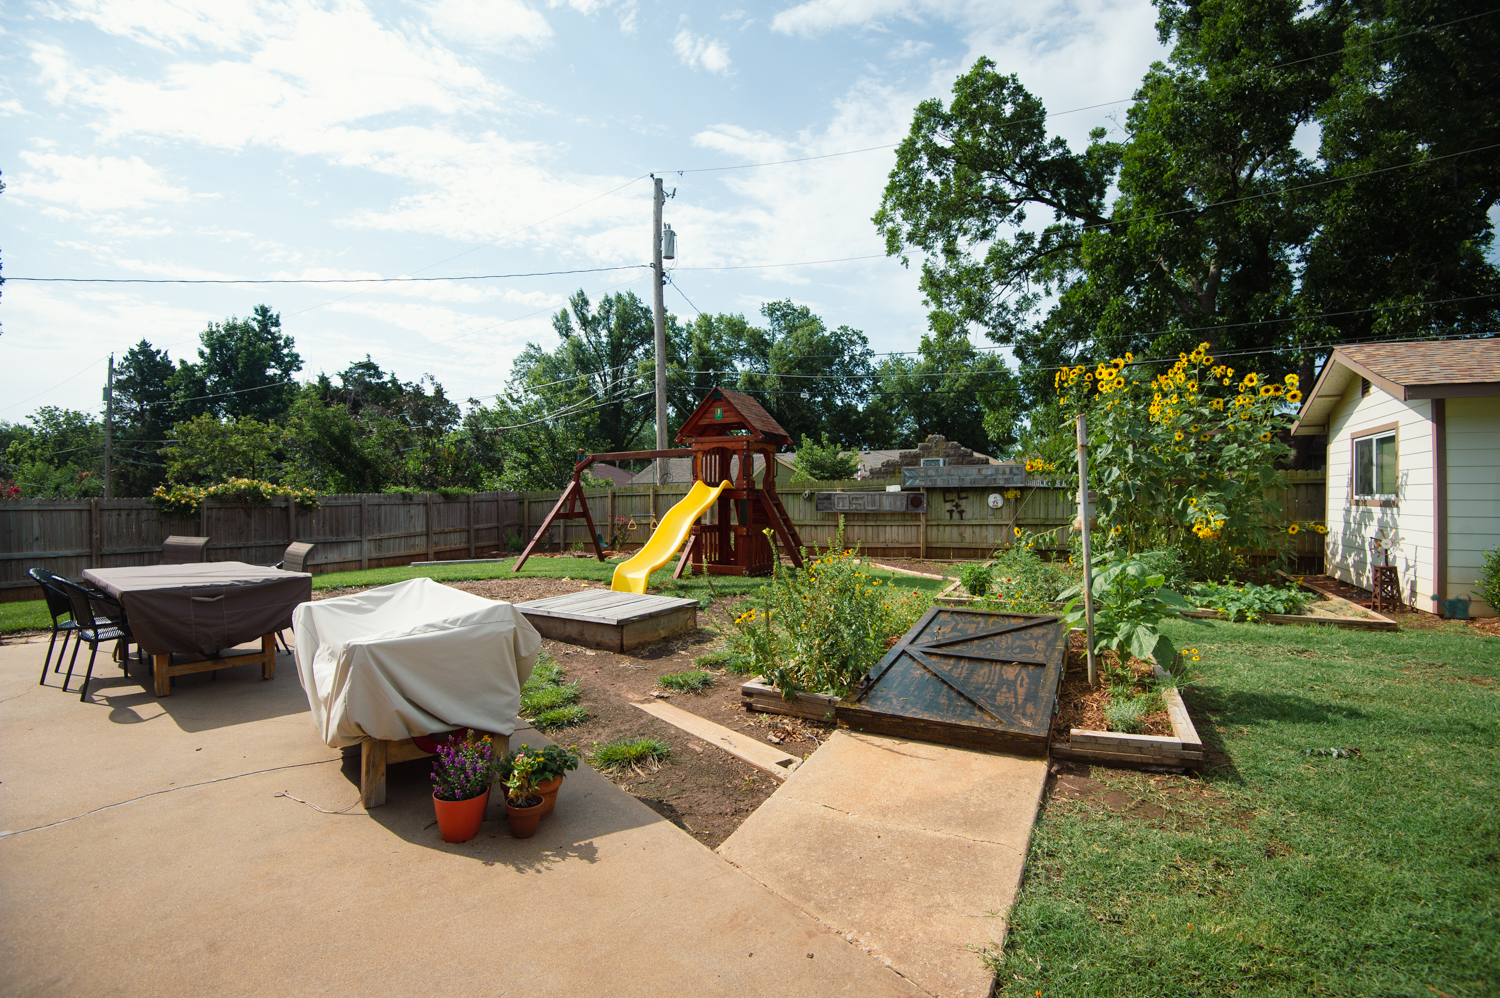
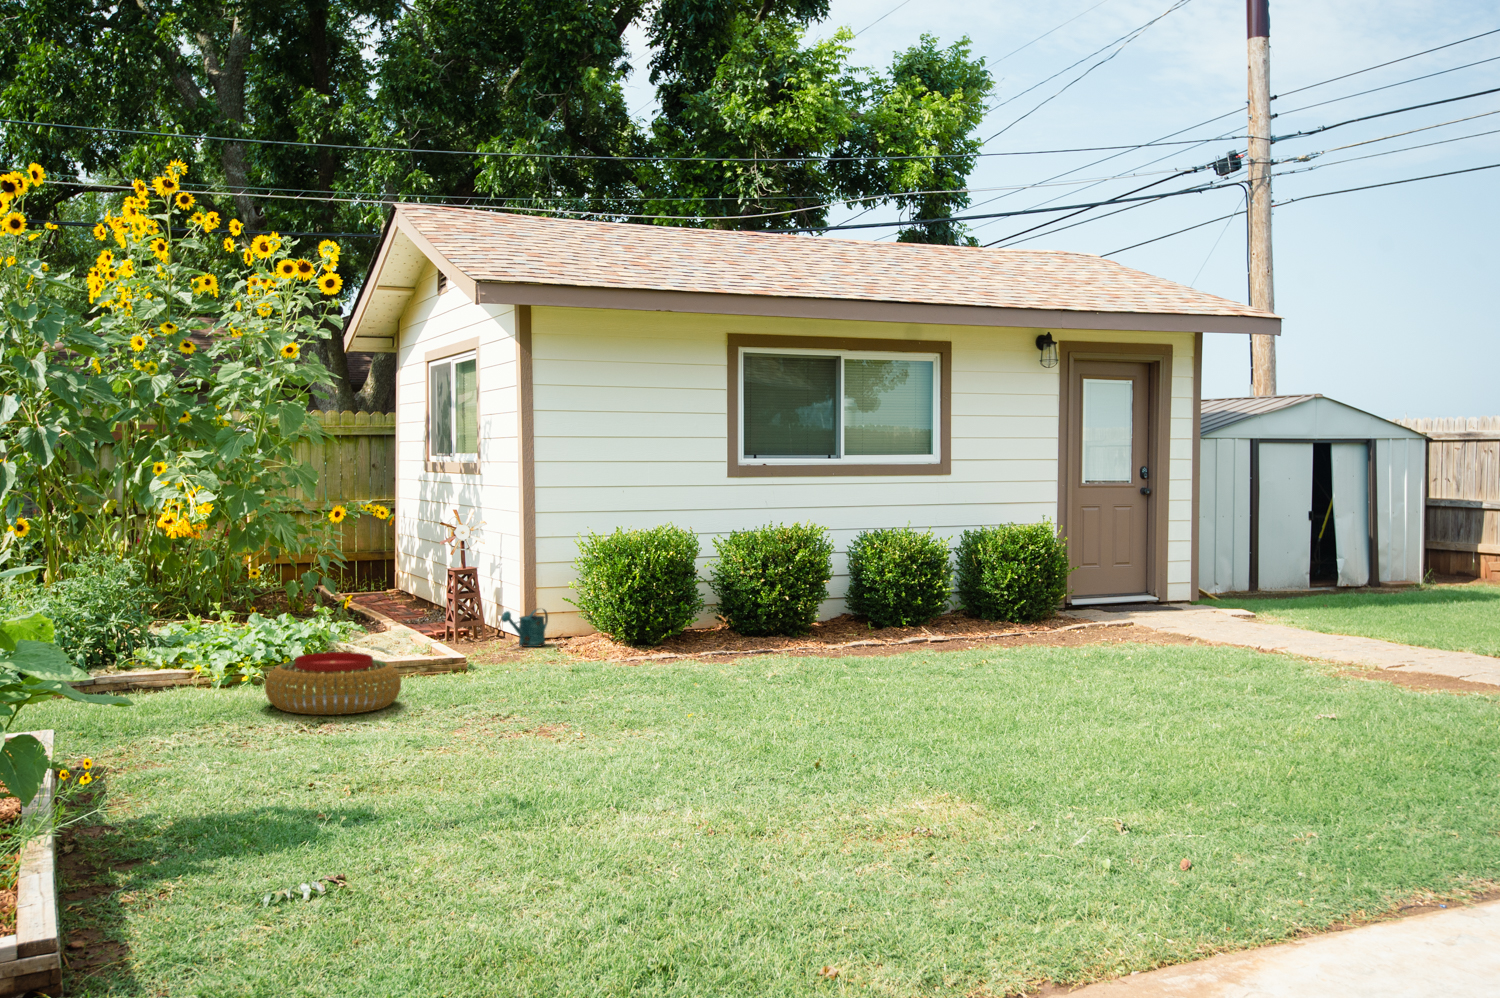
pouf: none [1265,609,1365,648] -> present [265,652,401,715]

